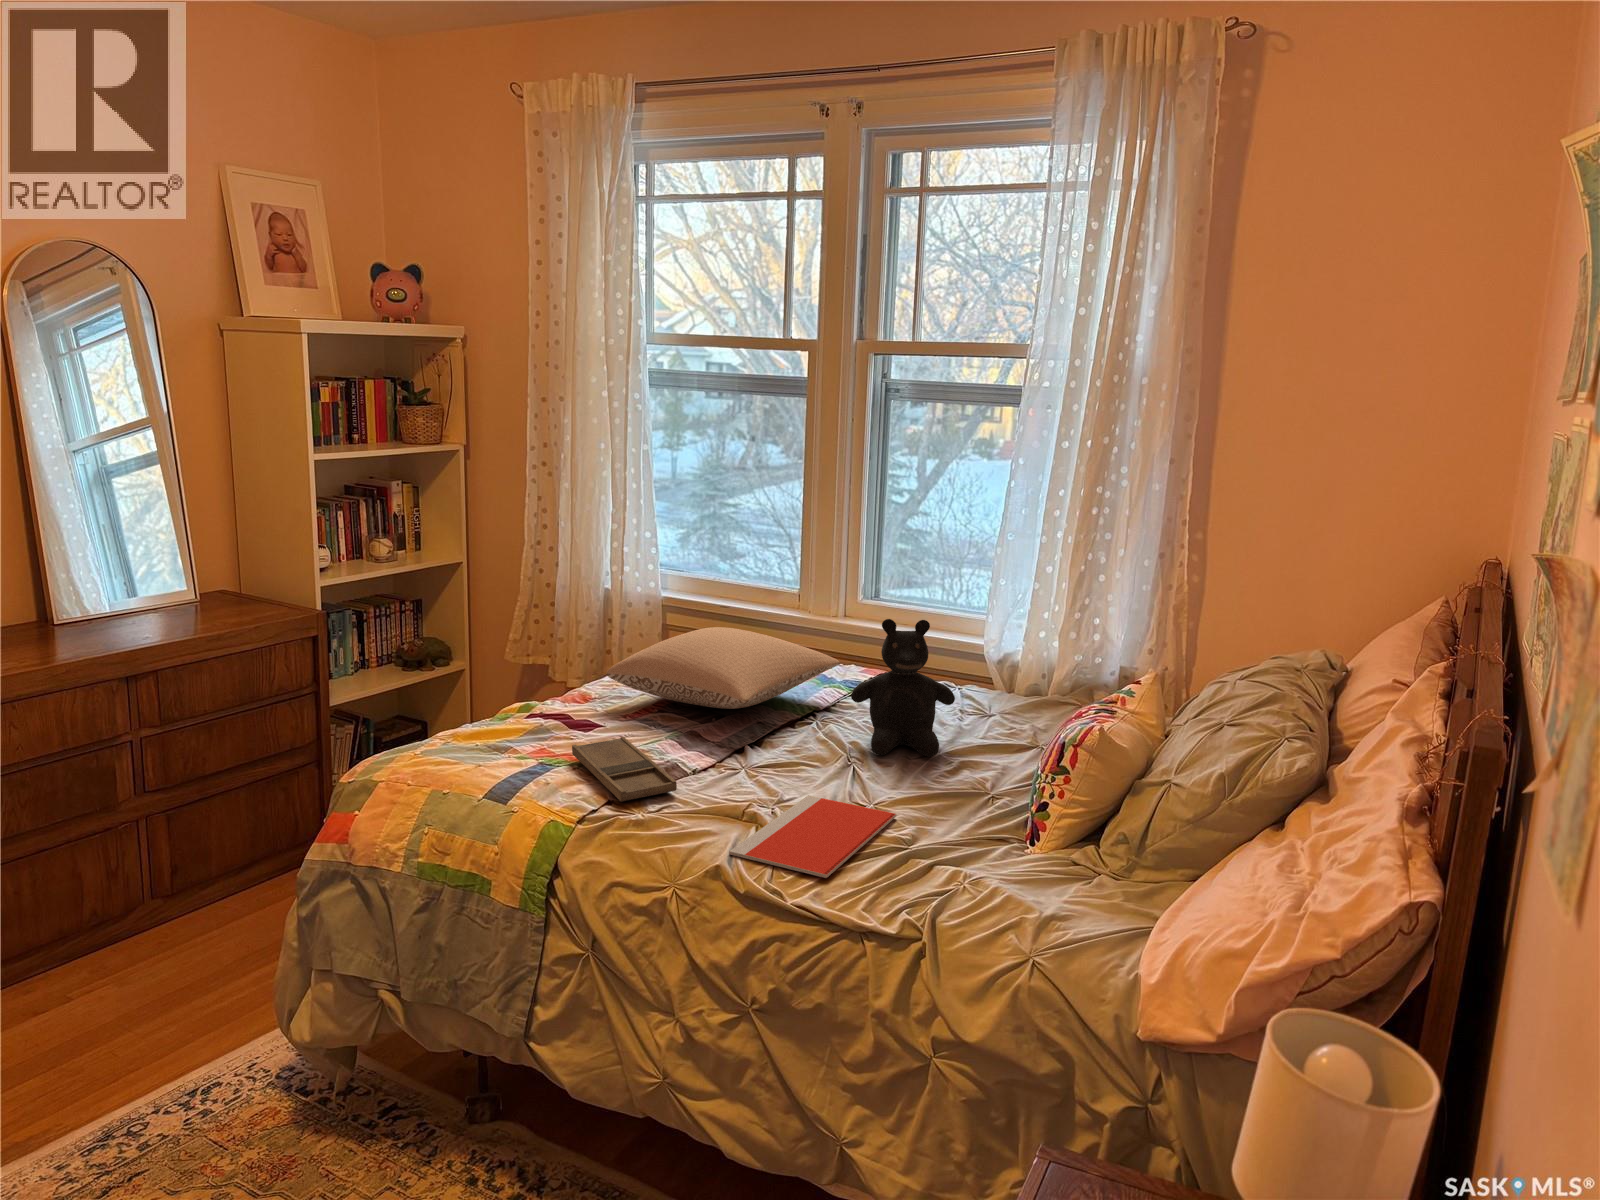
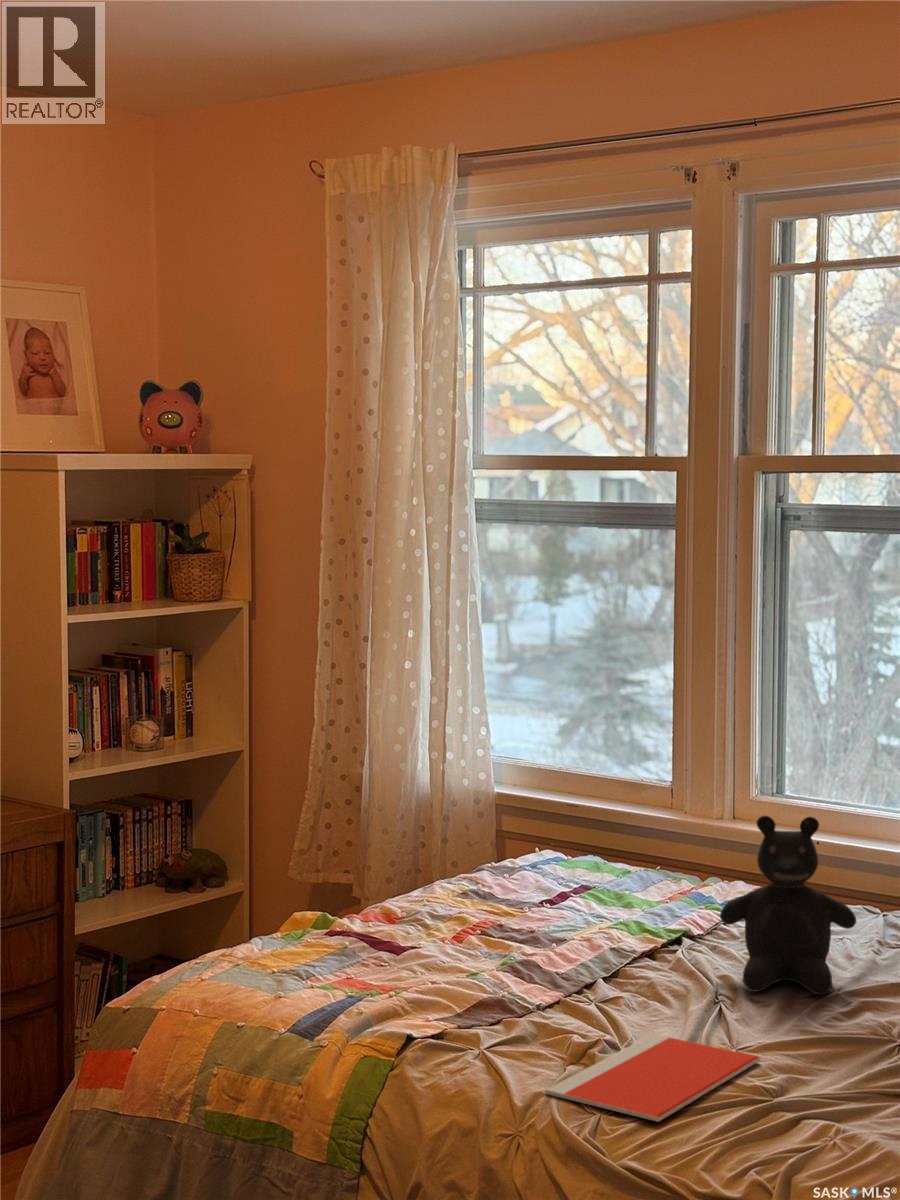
pillow: present [606,627,839,709] -> none [414,830,714,930]
tray: present [572,737,677,802] -> none [368,961,490,1034]

